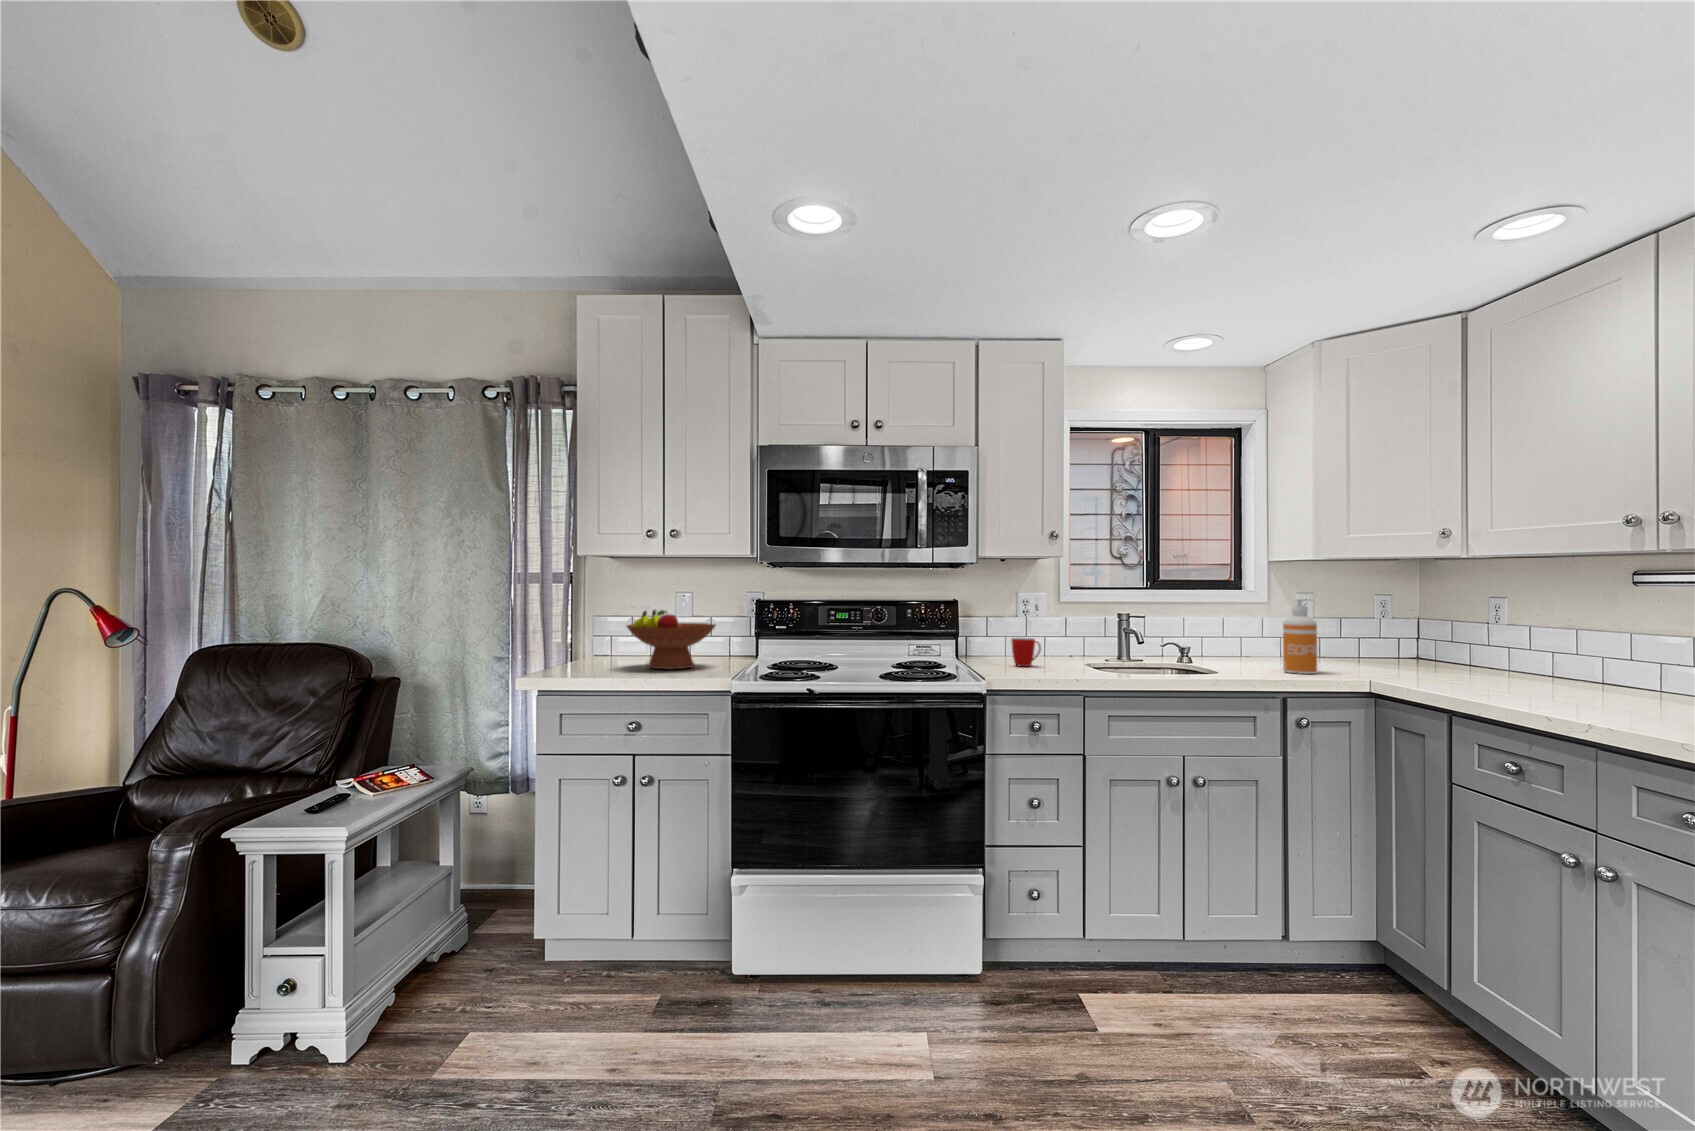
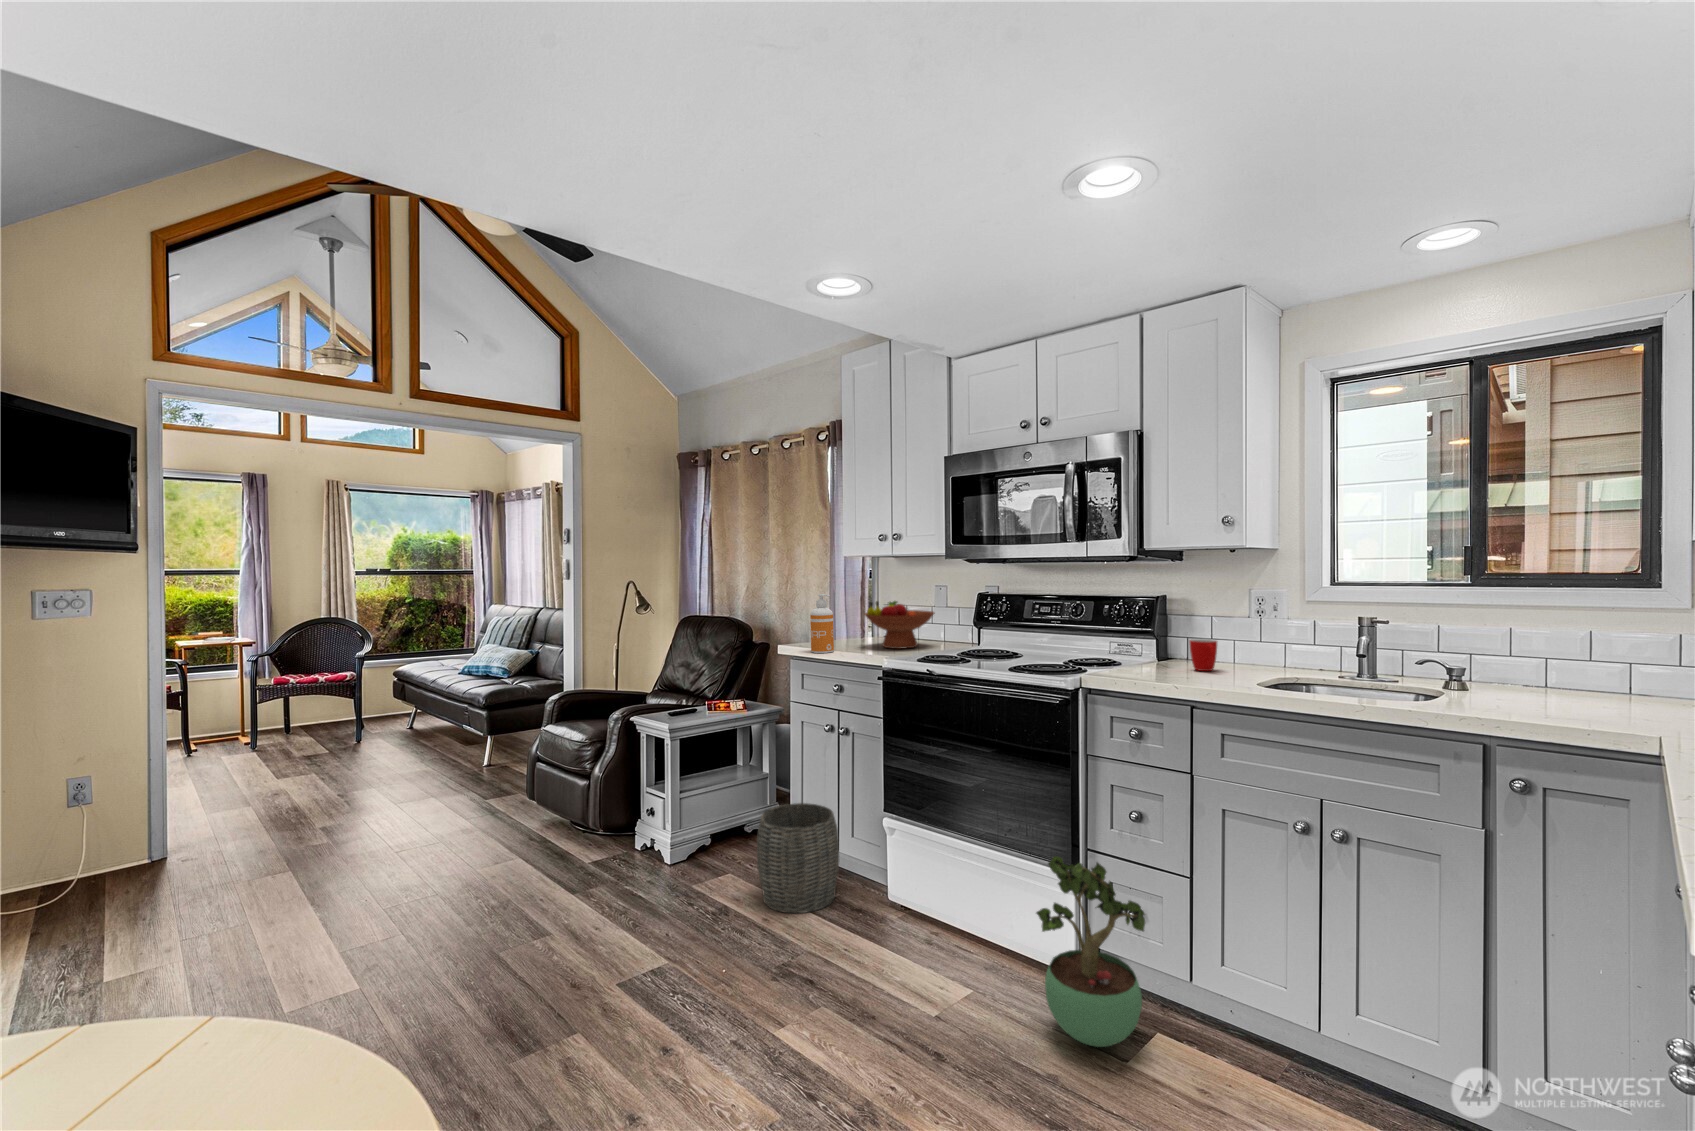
soap dispenser: present [1283,599,1317,674] -> present [810,594,834,653]
potted plant: none [1008,849,1132,1036] -> present [1036,856,1145,1047]
woven basket: none [554,886,674,1049] -> present [757,803,839,913]

